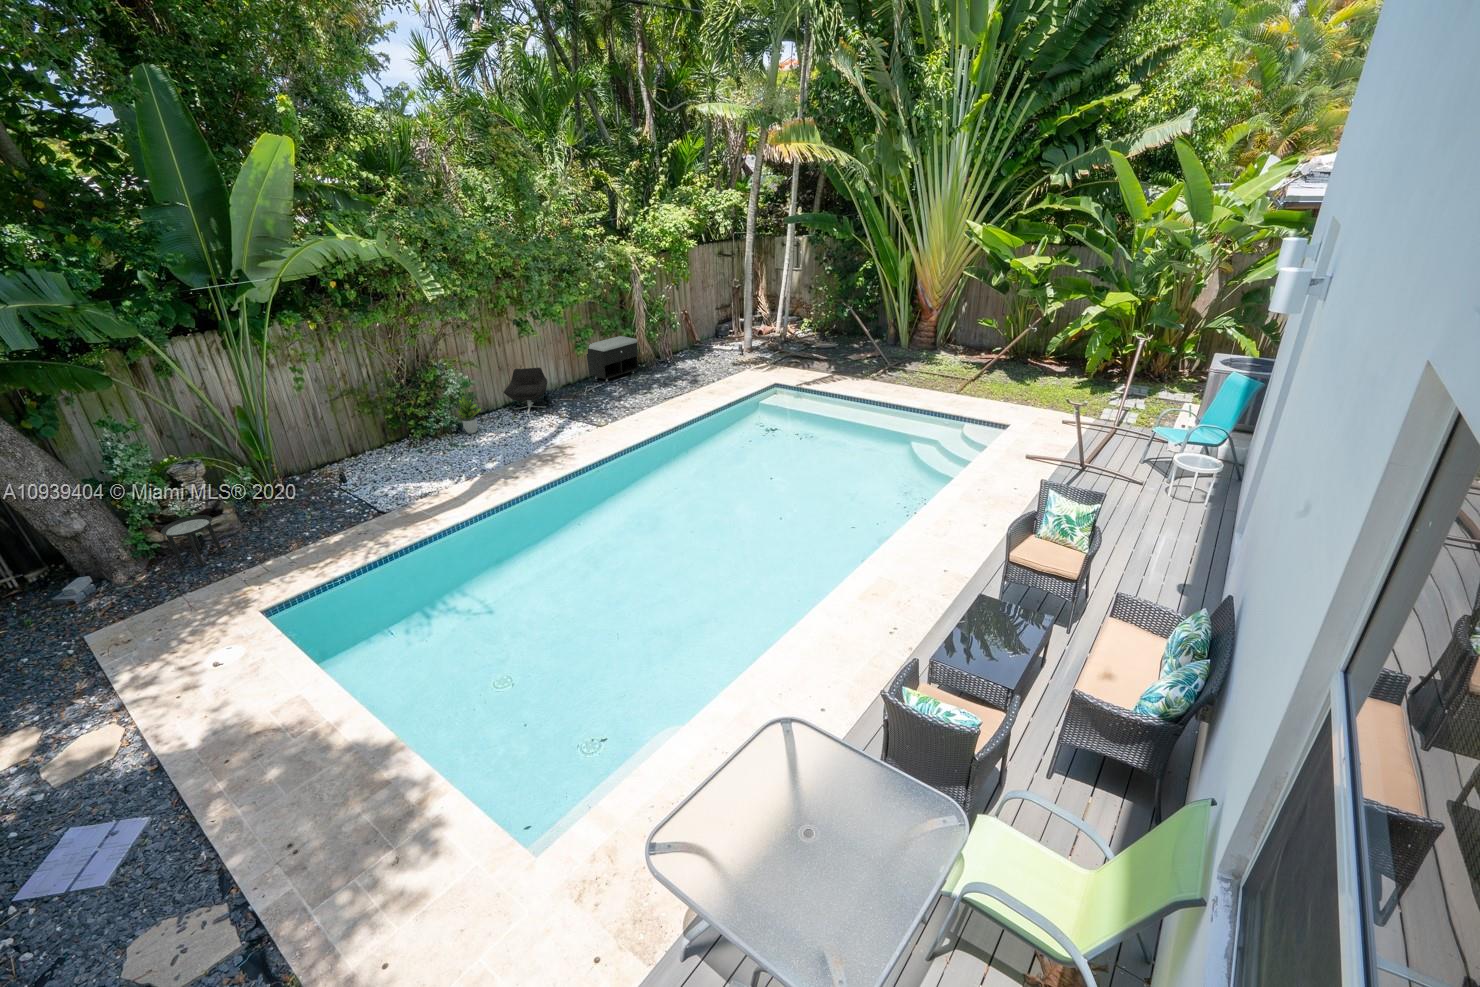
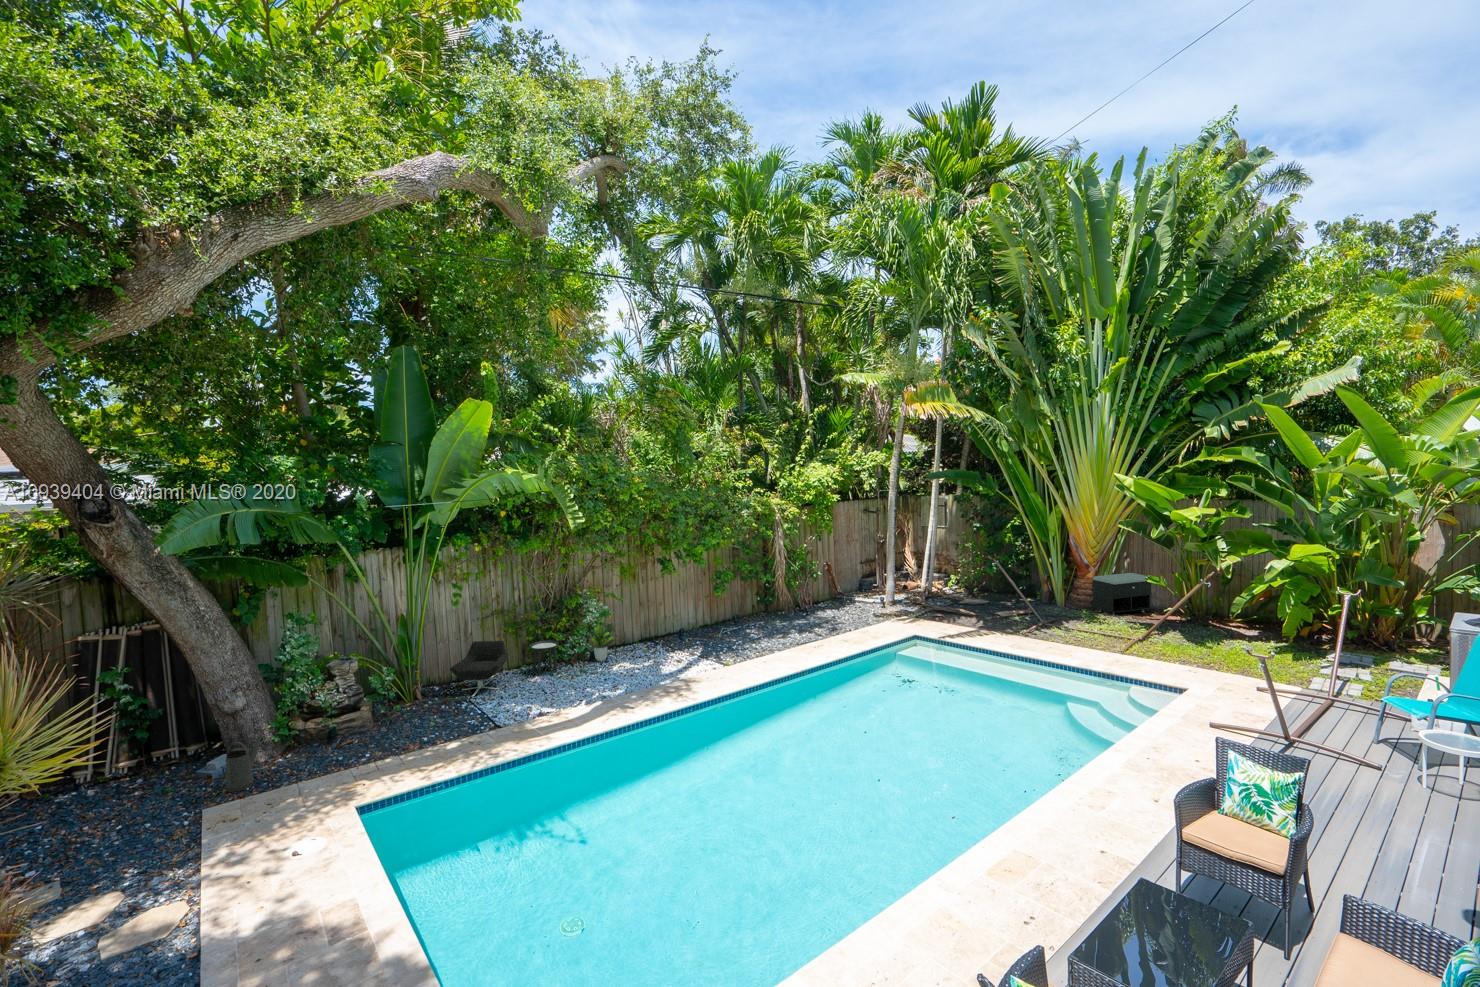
storage bench: present [587,336,639,381] -> present [1093,573,1151,616]
lounge chair: present [504,368,547,414] -> present [450,641,508,697]
side table: present [161,515,223,566] -> present [530,640,559,675]
watering can: none [59,555,108,618] -> present [225,734,261,792]

